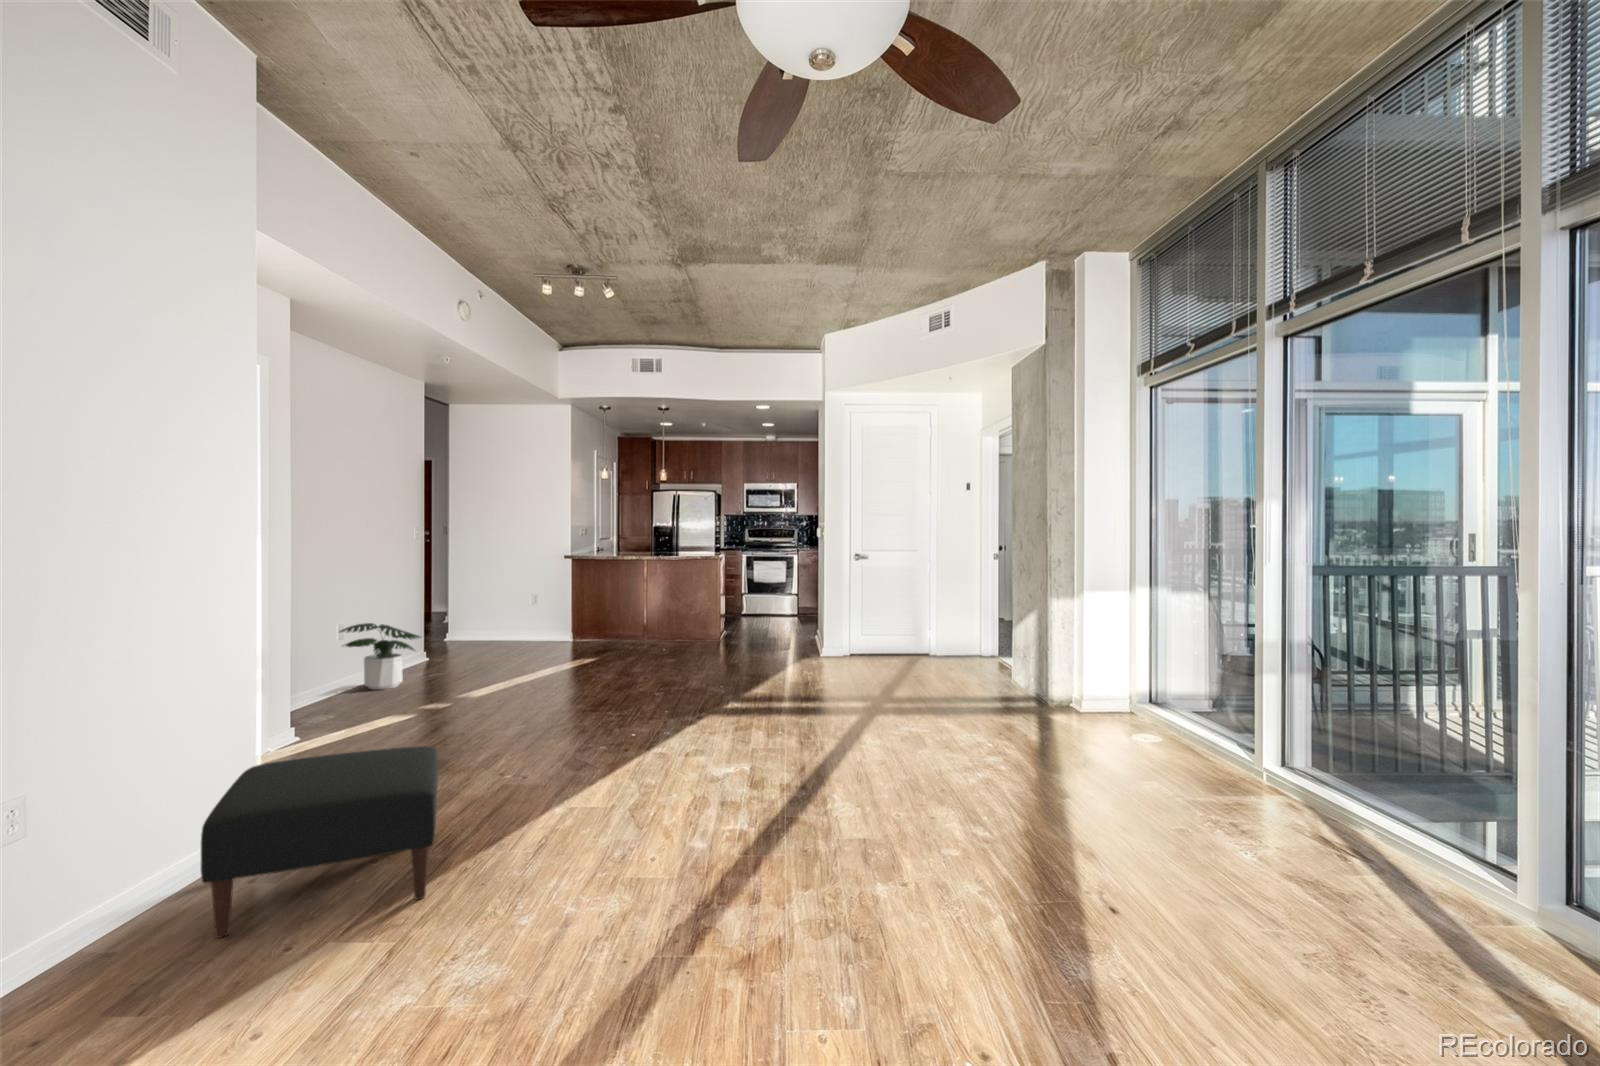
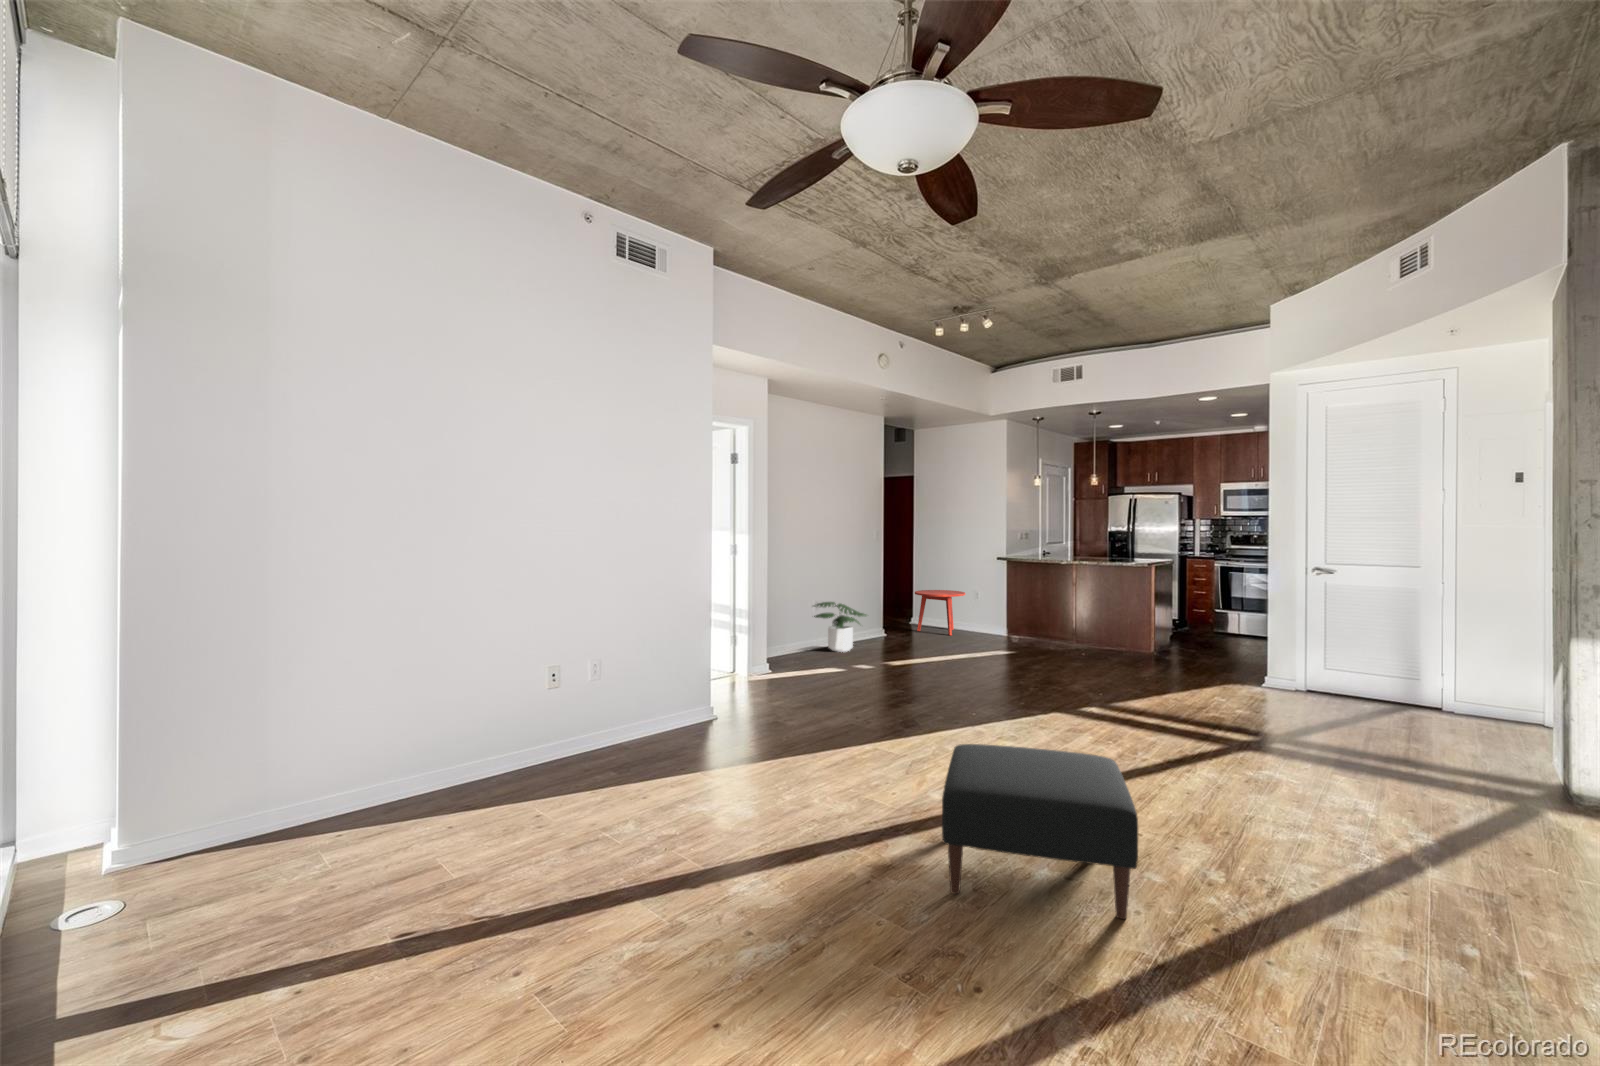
side table: none [462,598,526,651] -> present [915,590,965,635]
ottoman: present [201,746,438,938] -> present [942,744,1138,919]

